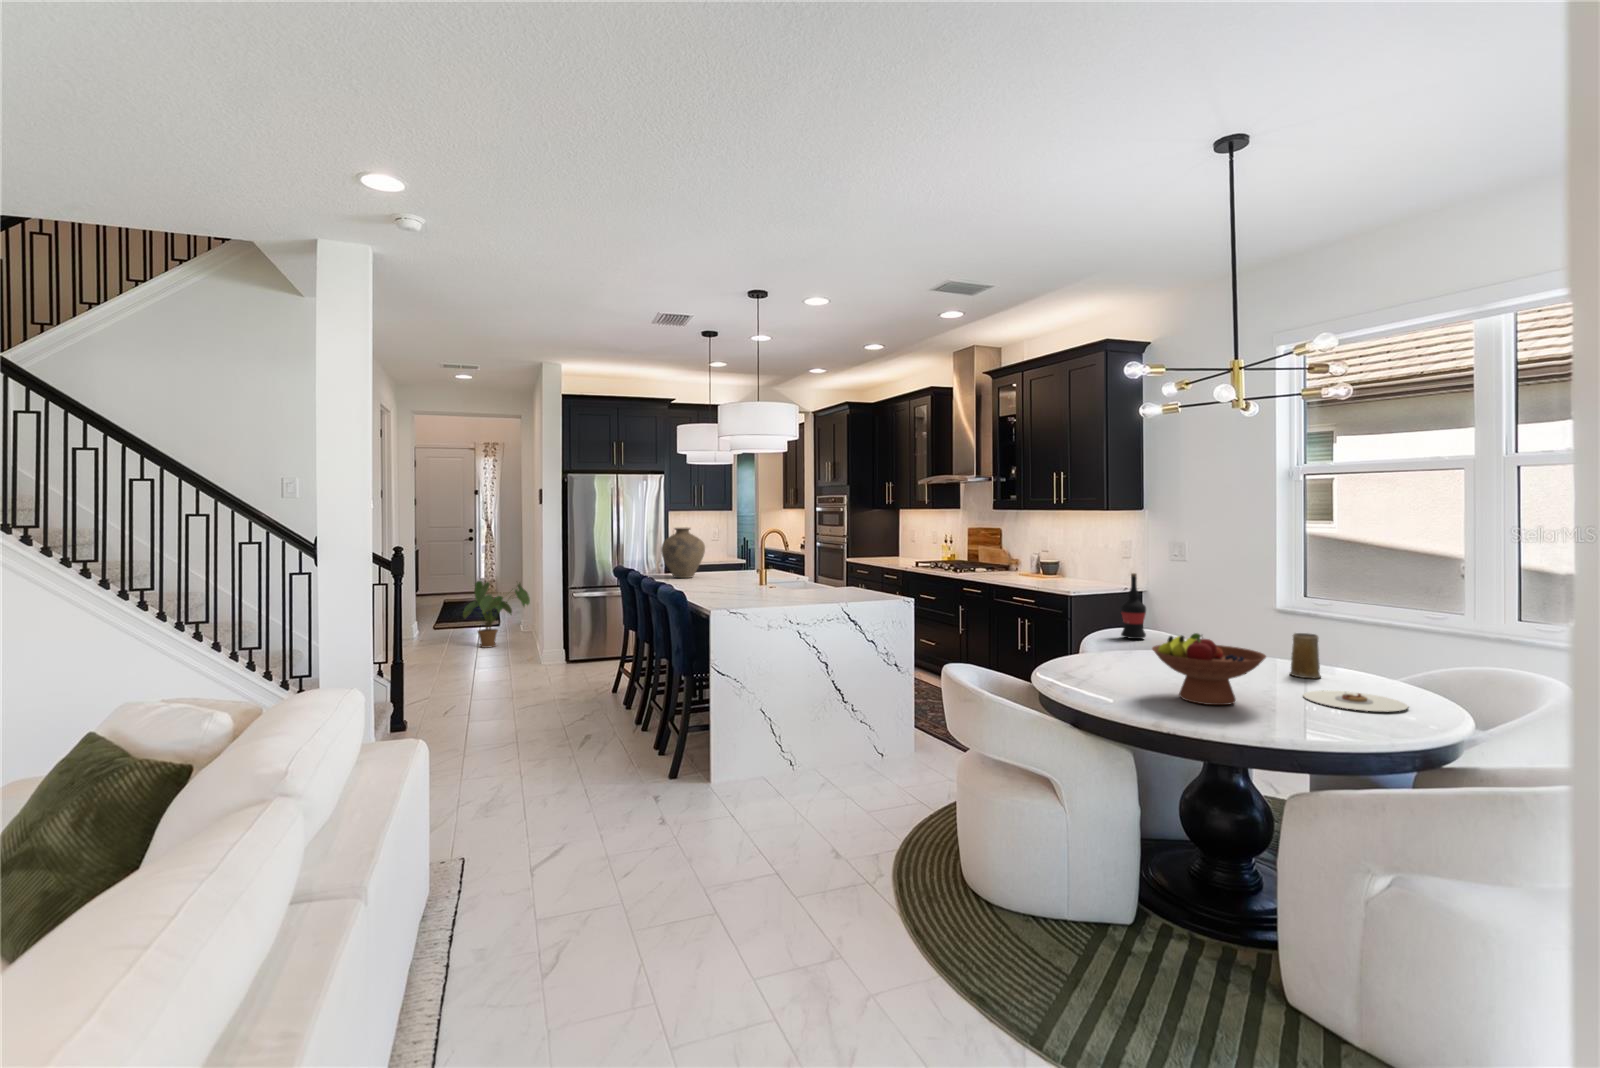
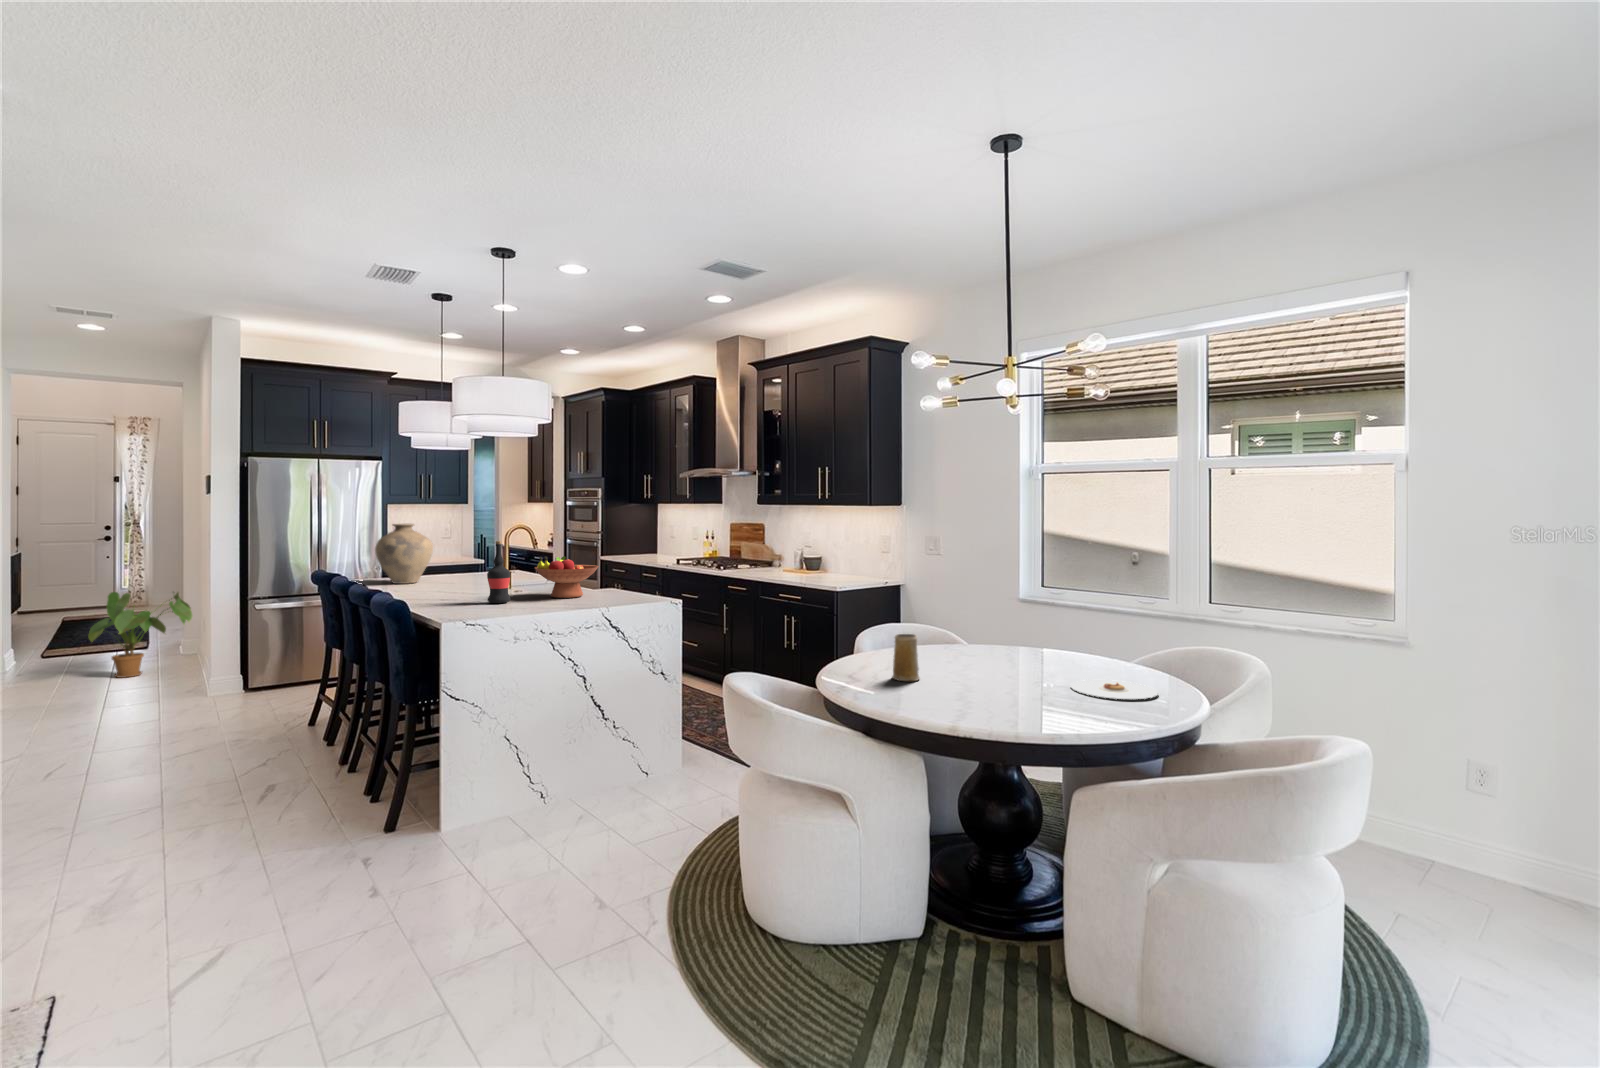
wine bottle: present [1121,573,1146,639] -> present [487,541,511,603]
fruit bowl: present [1152,633,1266,705] -> present [535,556,599,598]
mug: present [1290,633,1321,679] -> present [892,634,920,681]

